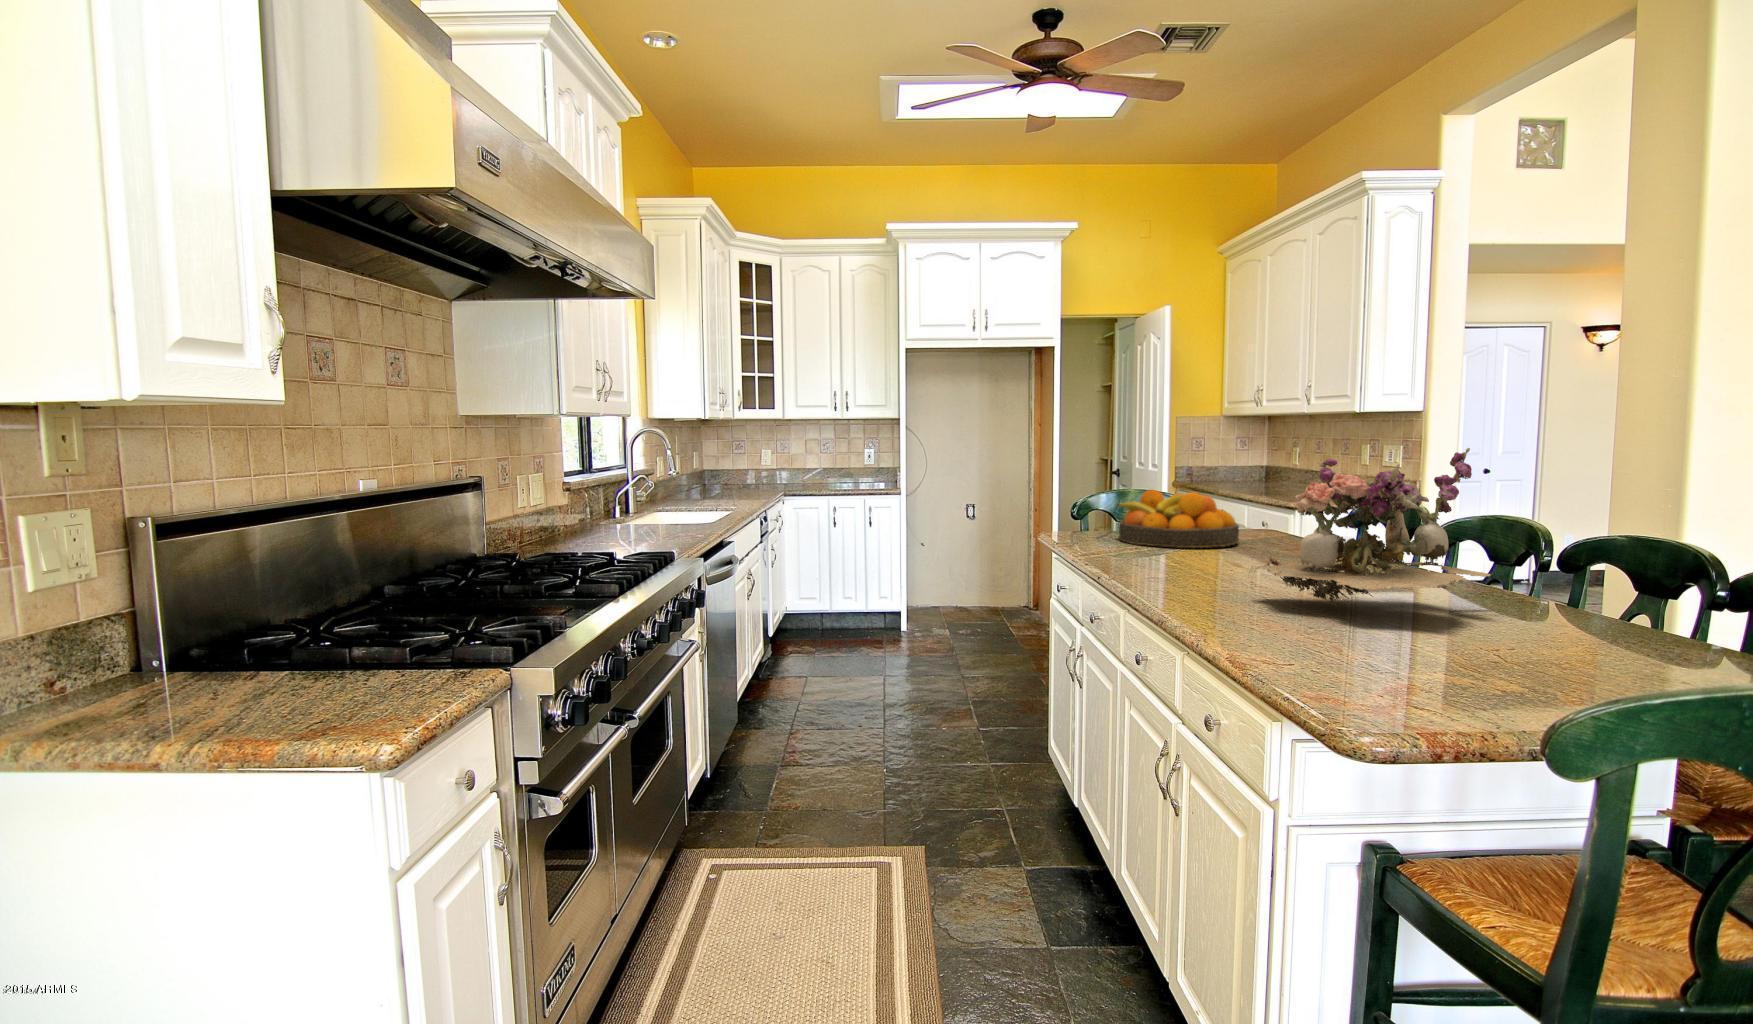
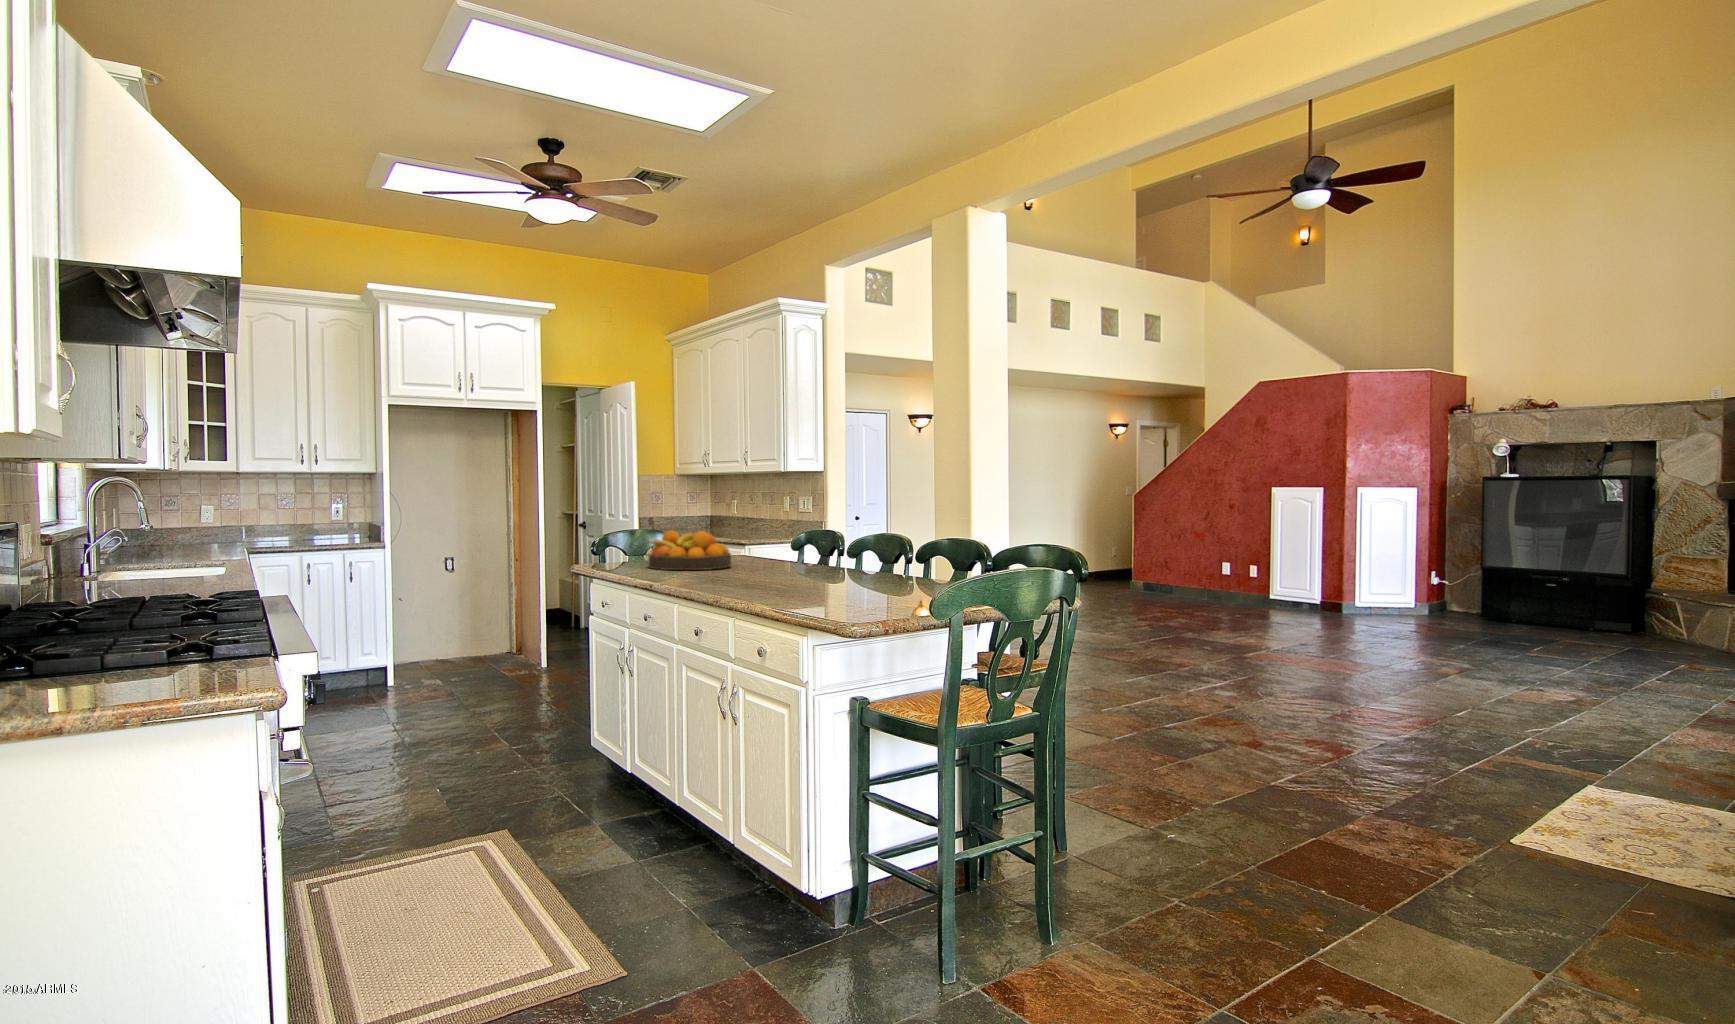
flower arrangement: present [1255,448,1491,605] -> none [763,499,879,590]

